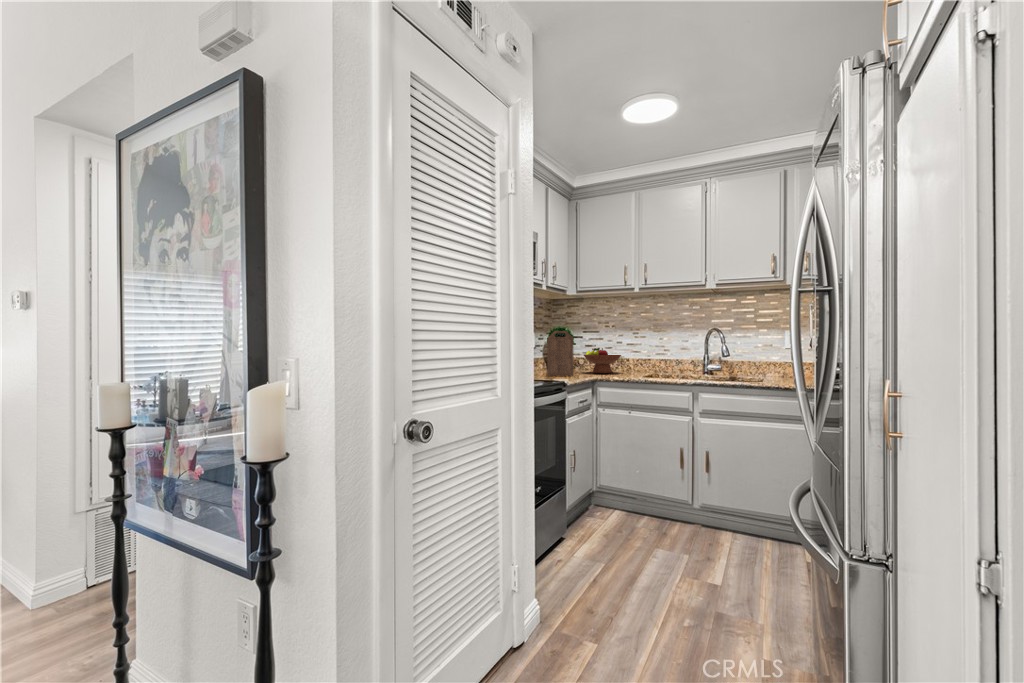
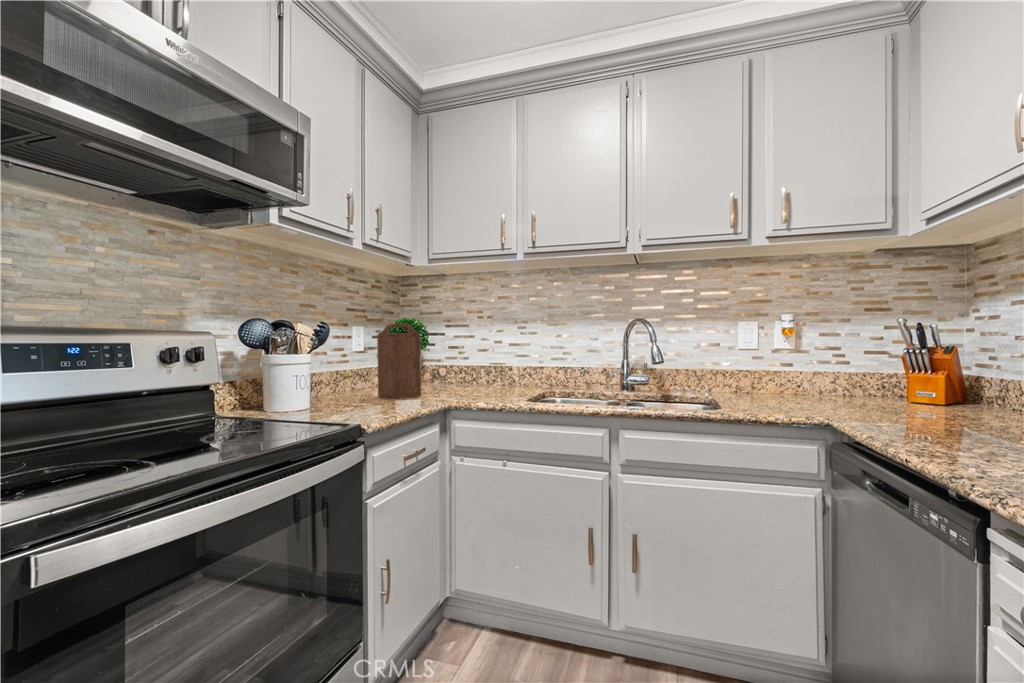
fruit bowl: present [584,348,621,373] -> none [443,350,502,389]

